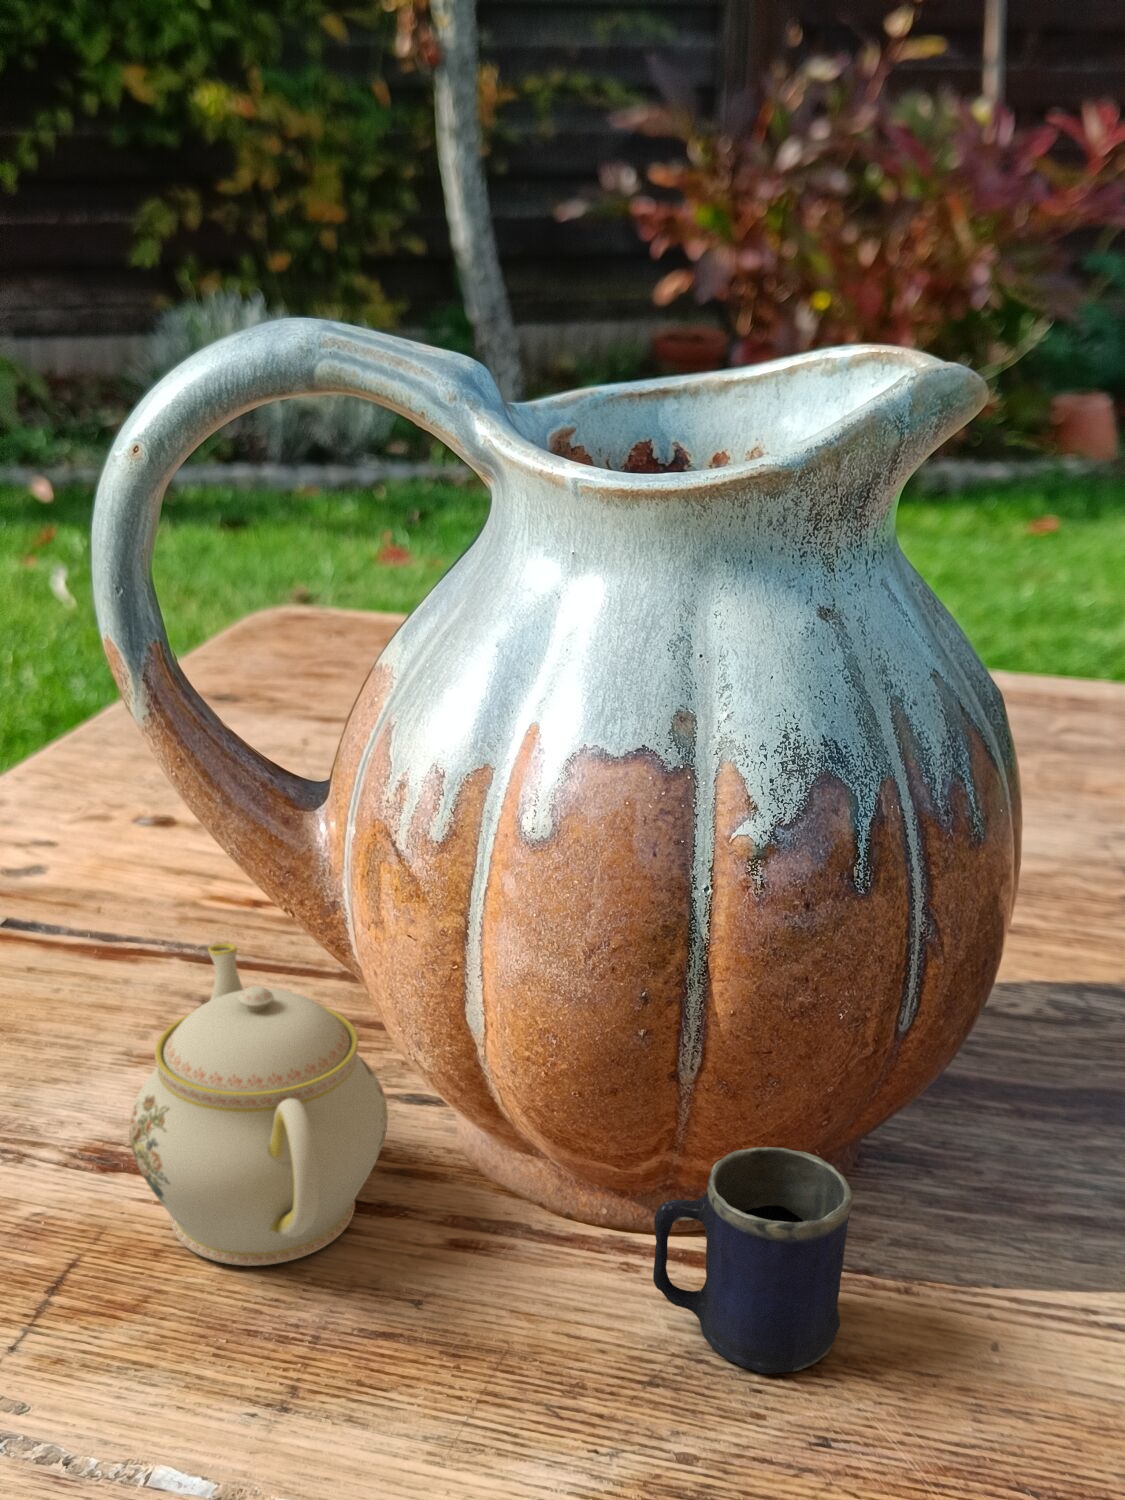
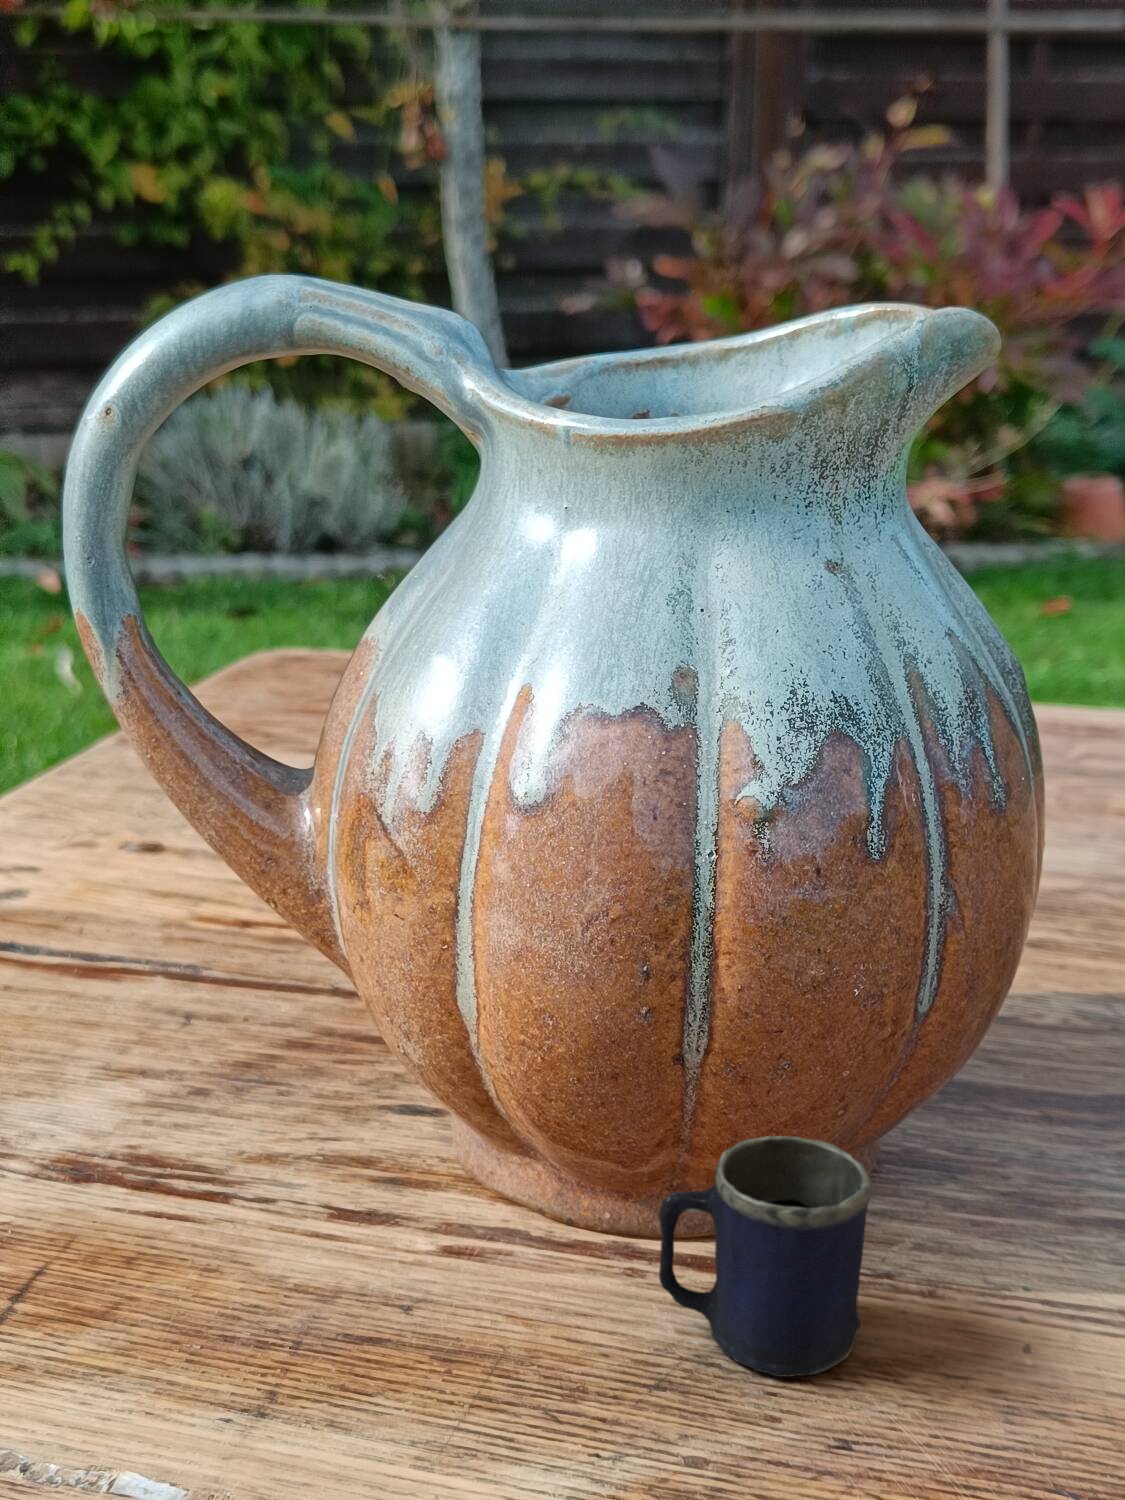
teapot: present [129,943,388,1266] -> none [101,937,375,1272]

